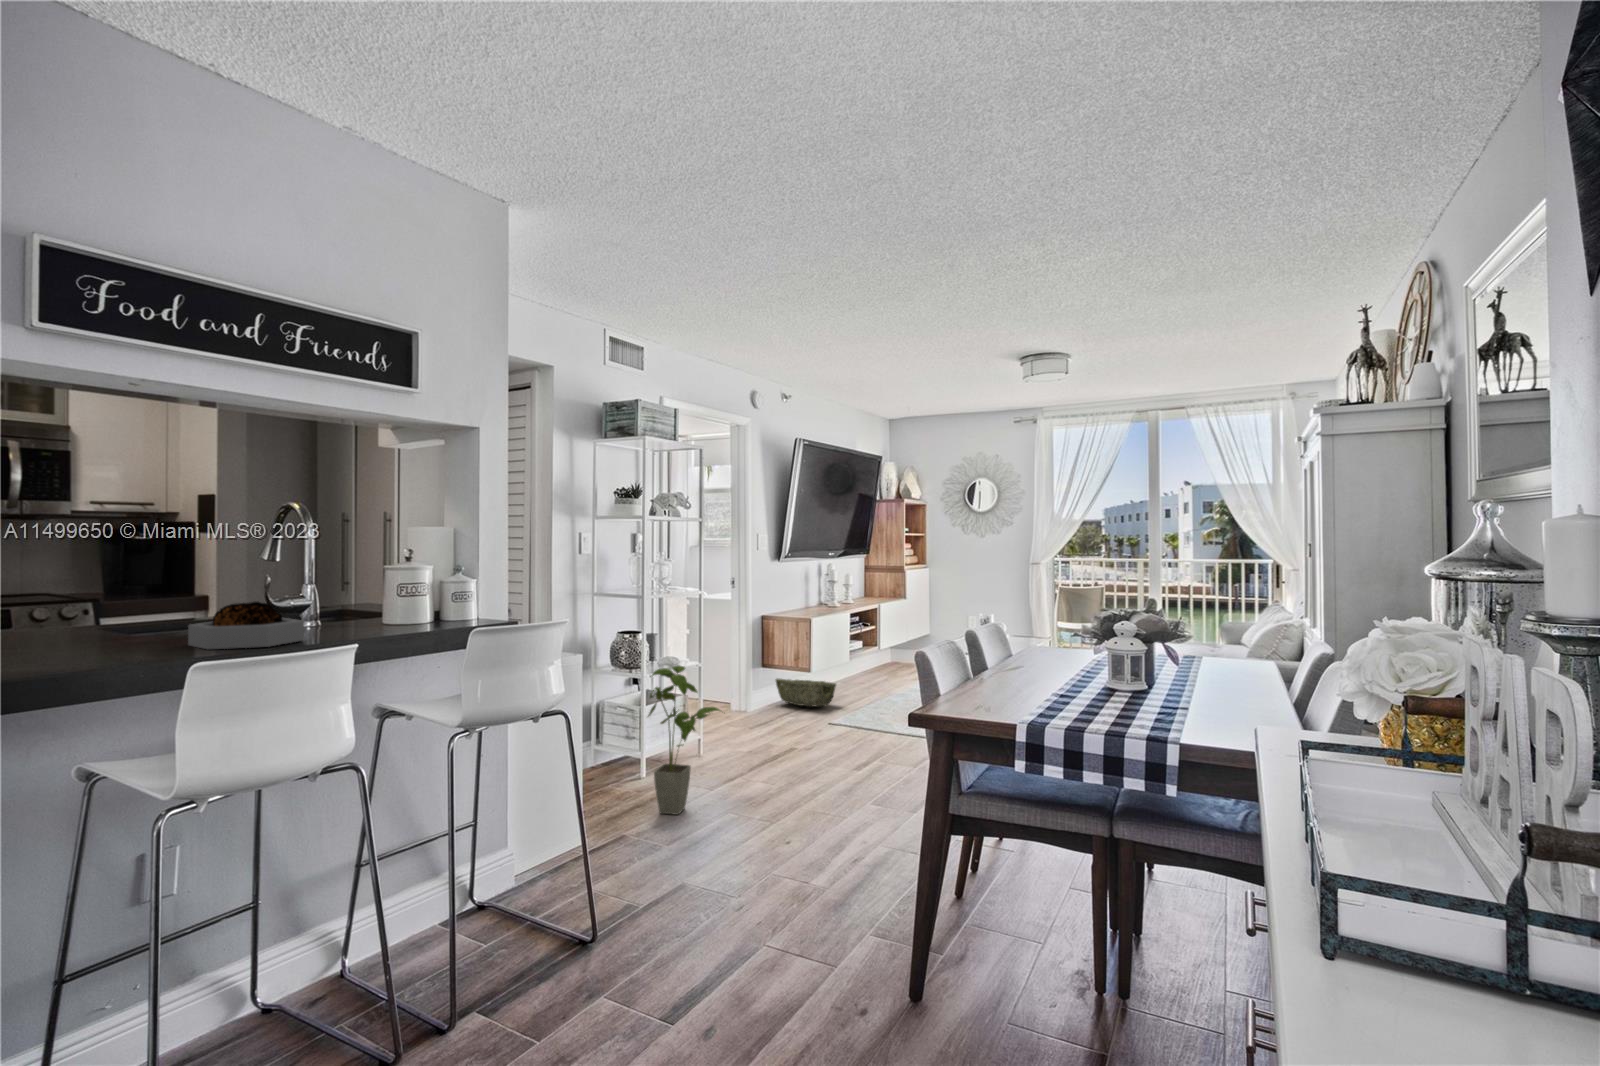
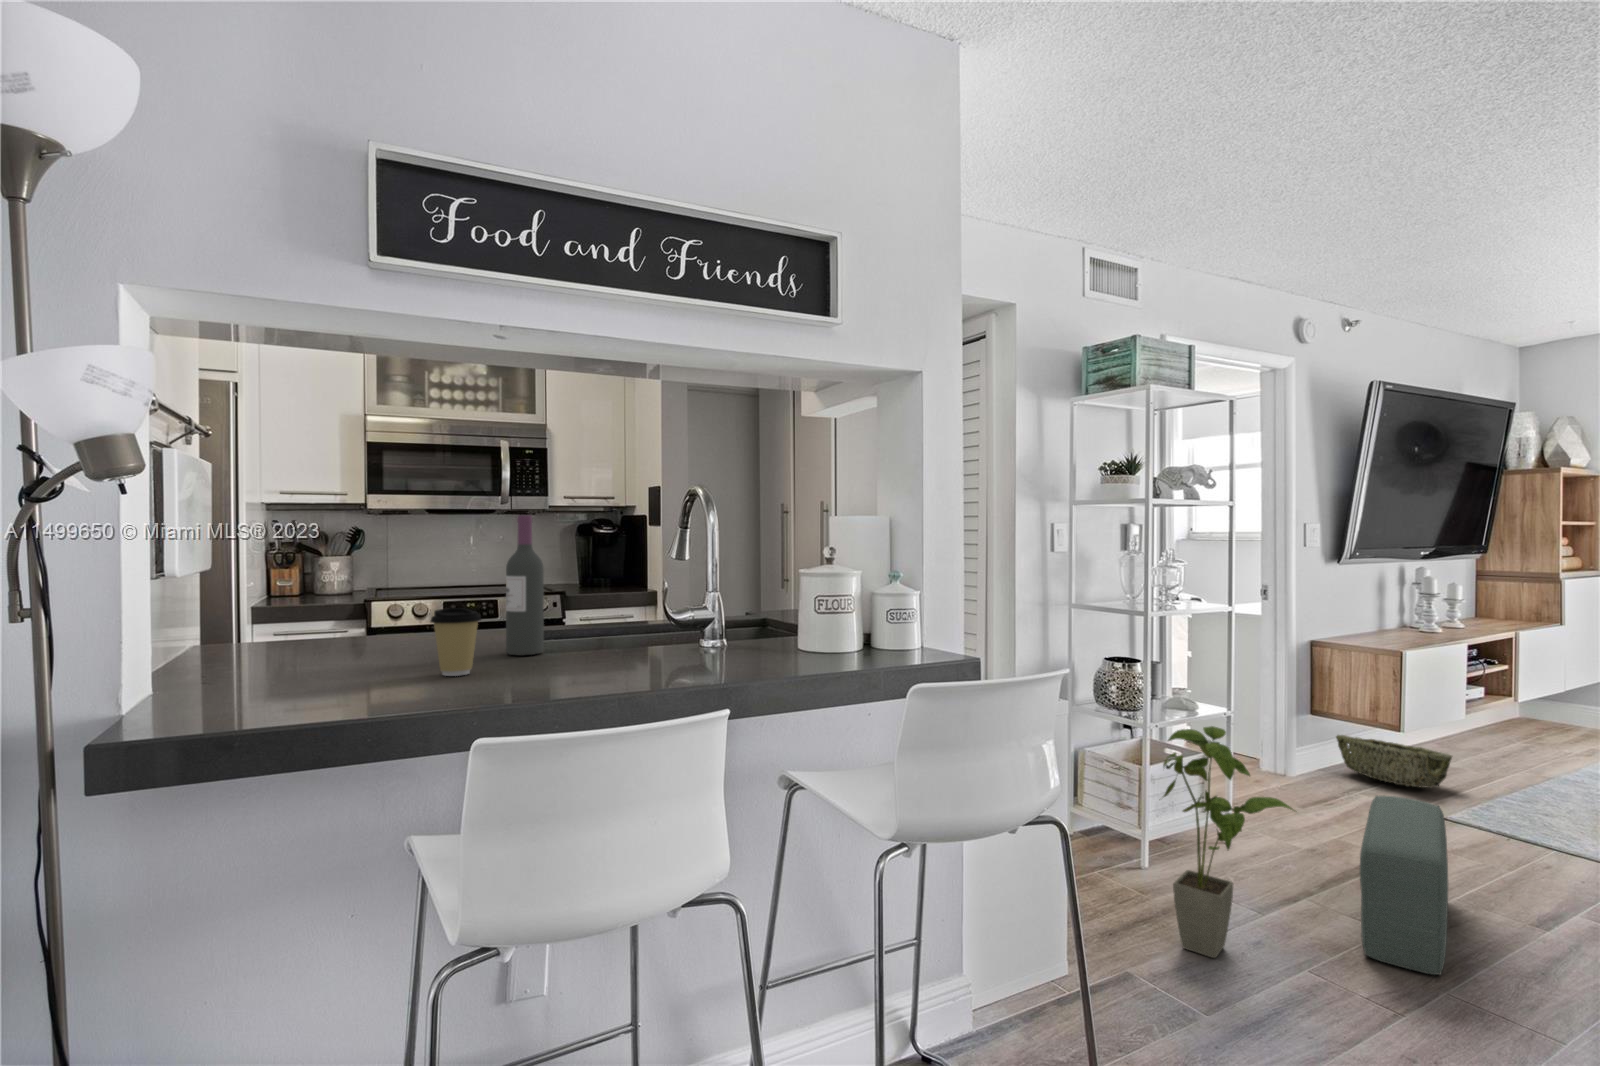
wine bottle: none [116,525,155,639] -> present [506,515,544,655]
coffee cup: none [64,599,116,652] -> present [430,608,481,676]
decorative bowl: present [188,601,304,649] -> none [559,613,685,684]
pouf: none [761,704,812,798] -> present [1360,796,1448,975]

